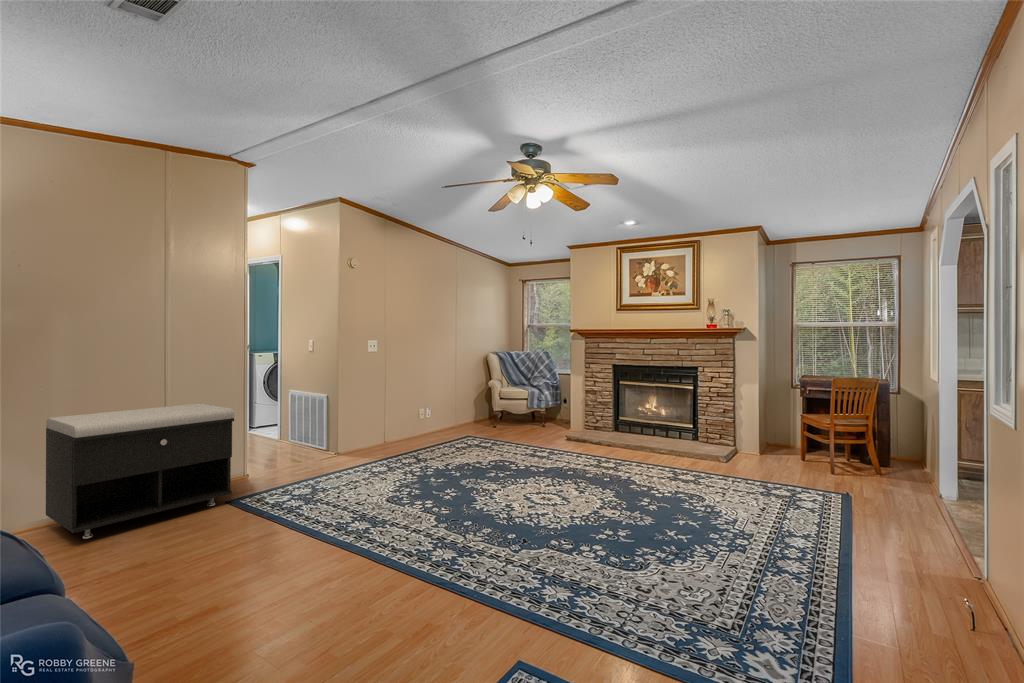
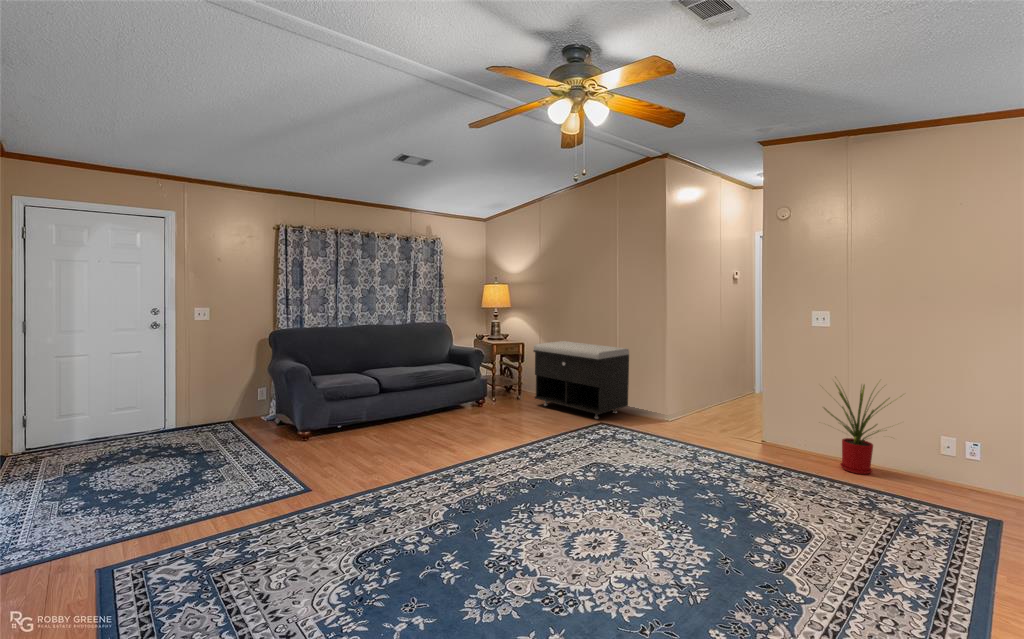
house plant: none [385,384,431,447] -> present [824,383,891,474]

